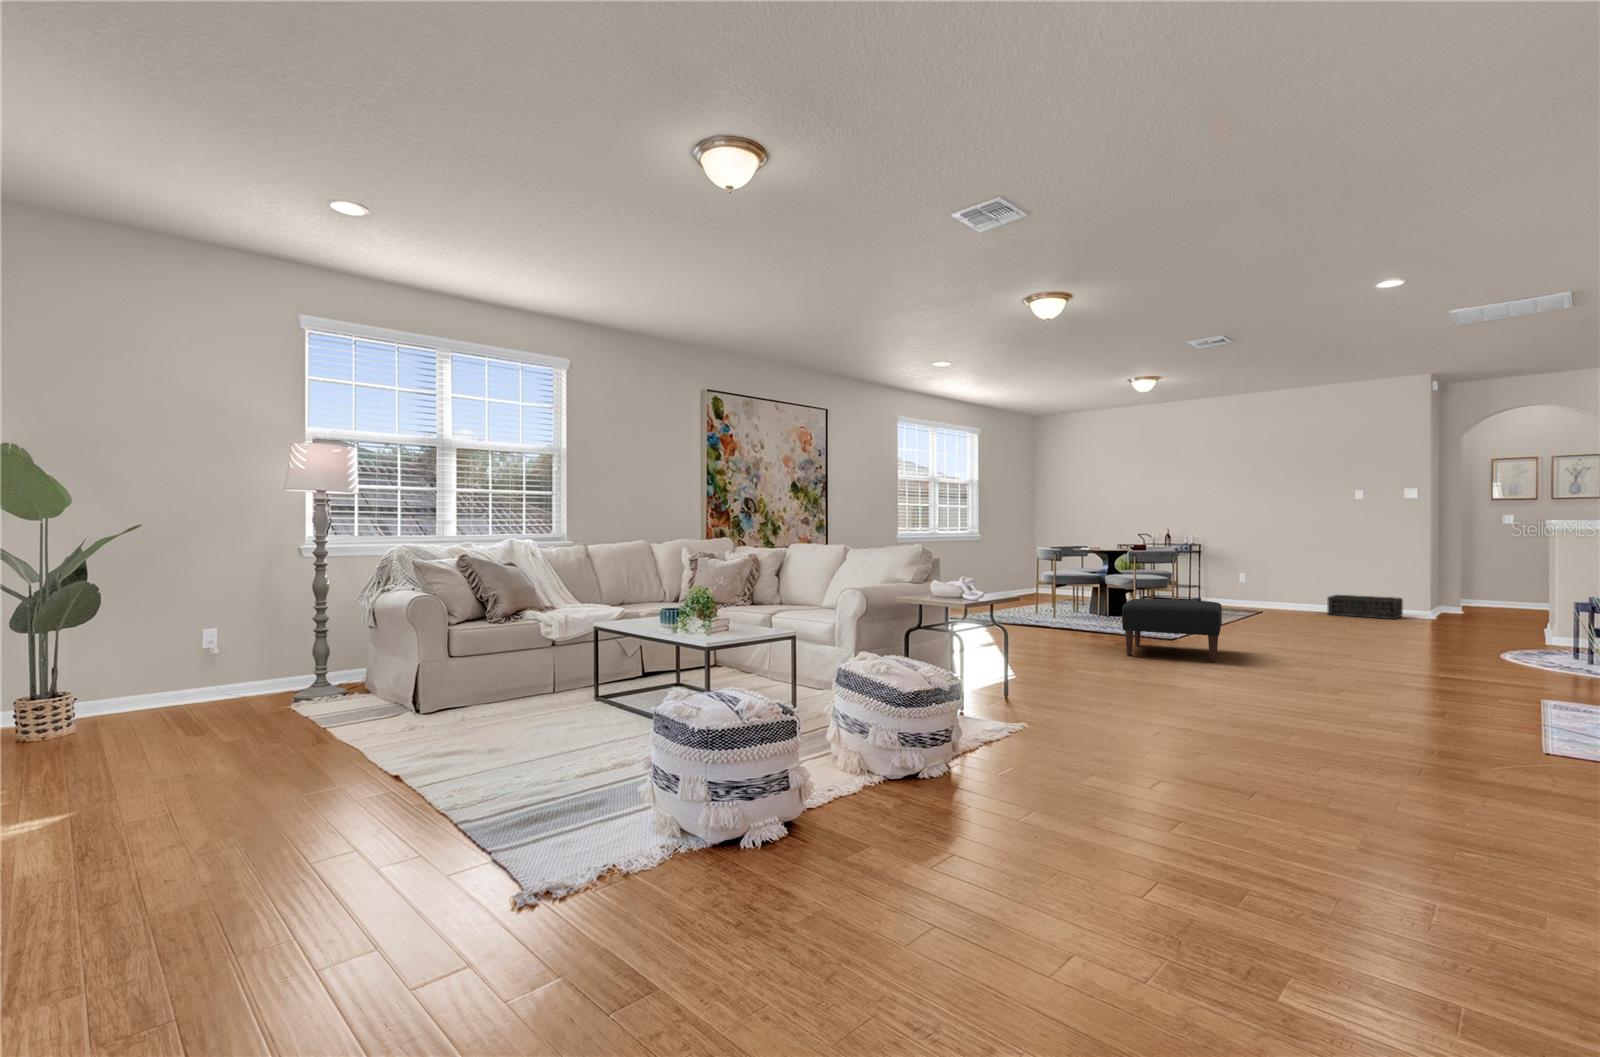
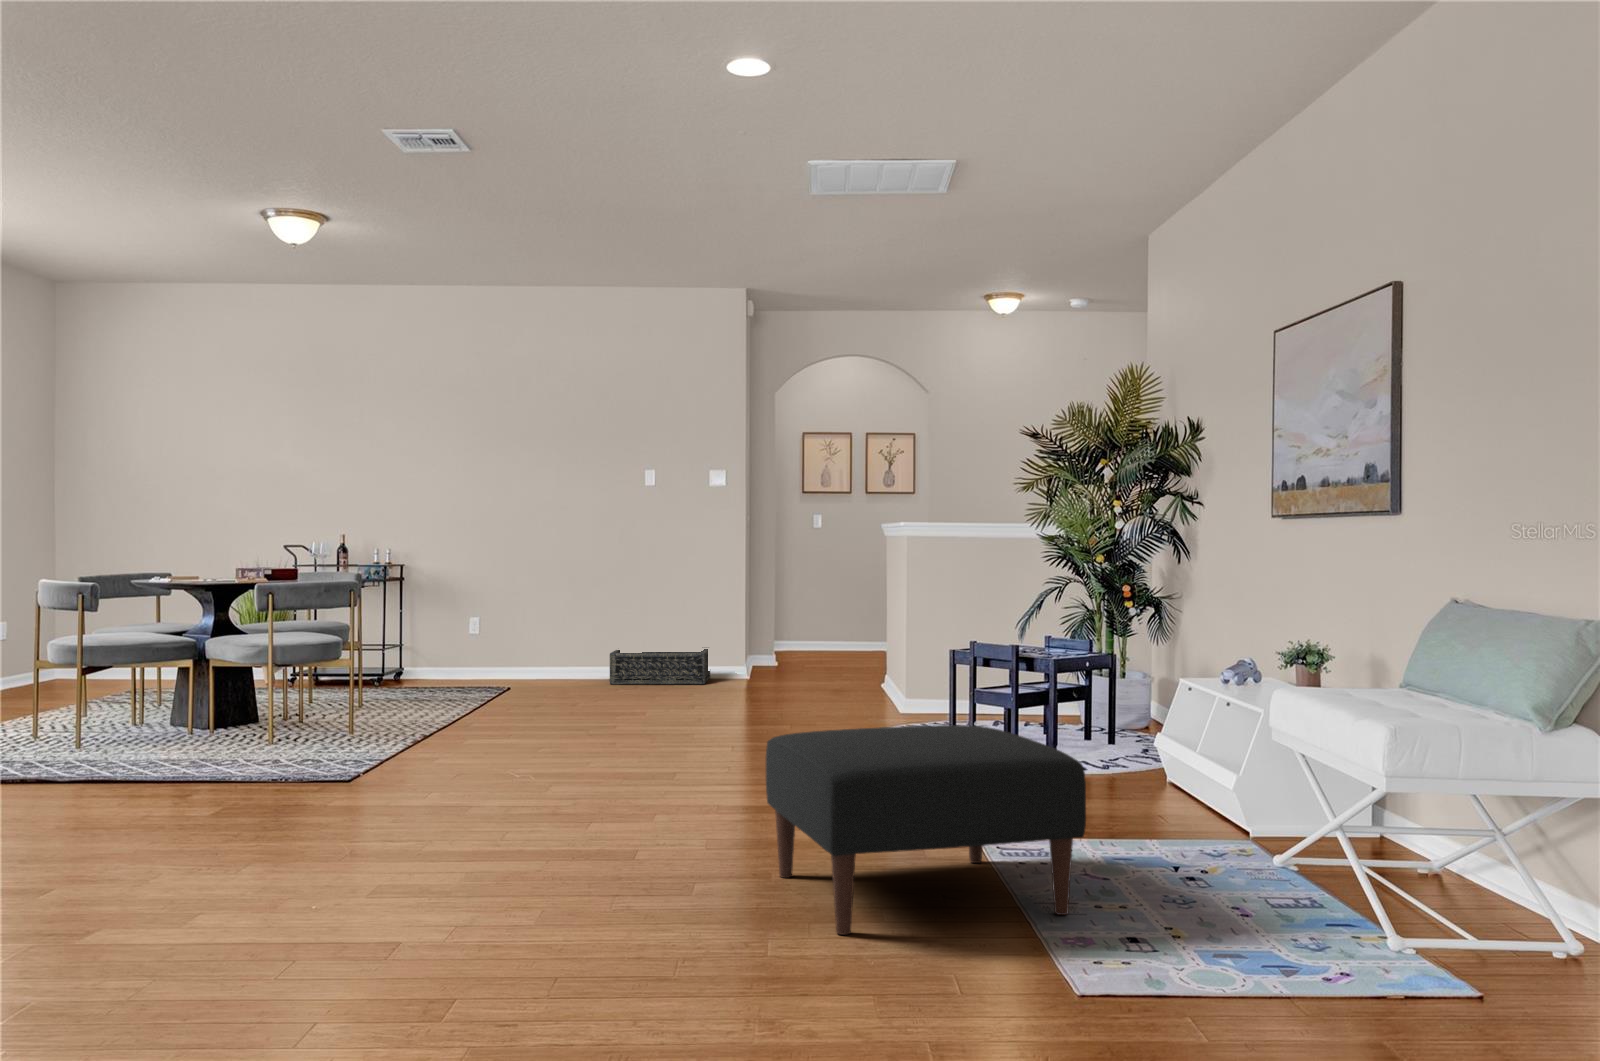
ottoman: present [1122,599,1222,662] -> present [766,725,1086,935]

